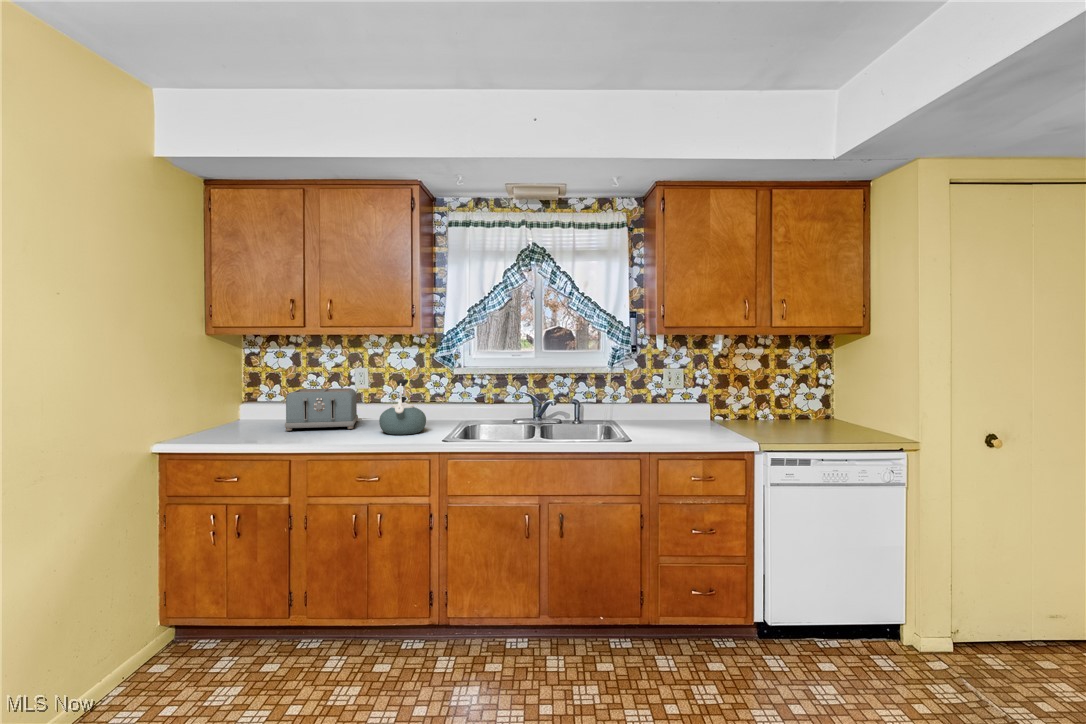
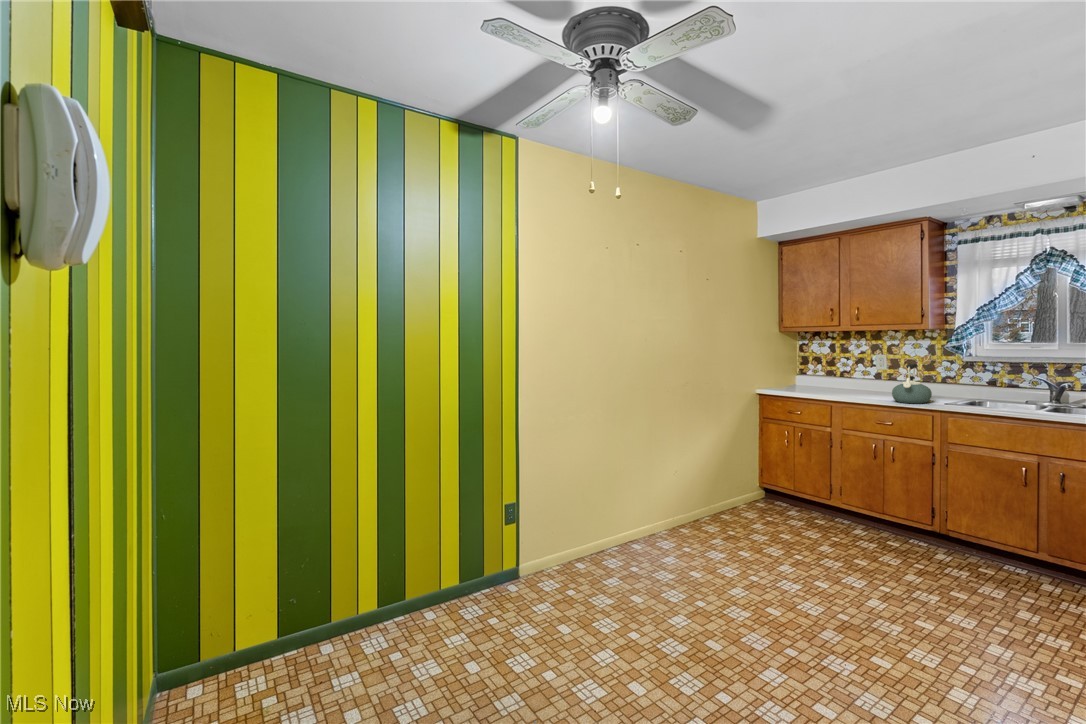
toaster: present [285,388,358,431] -> none [823,368,878,397]

